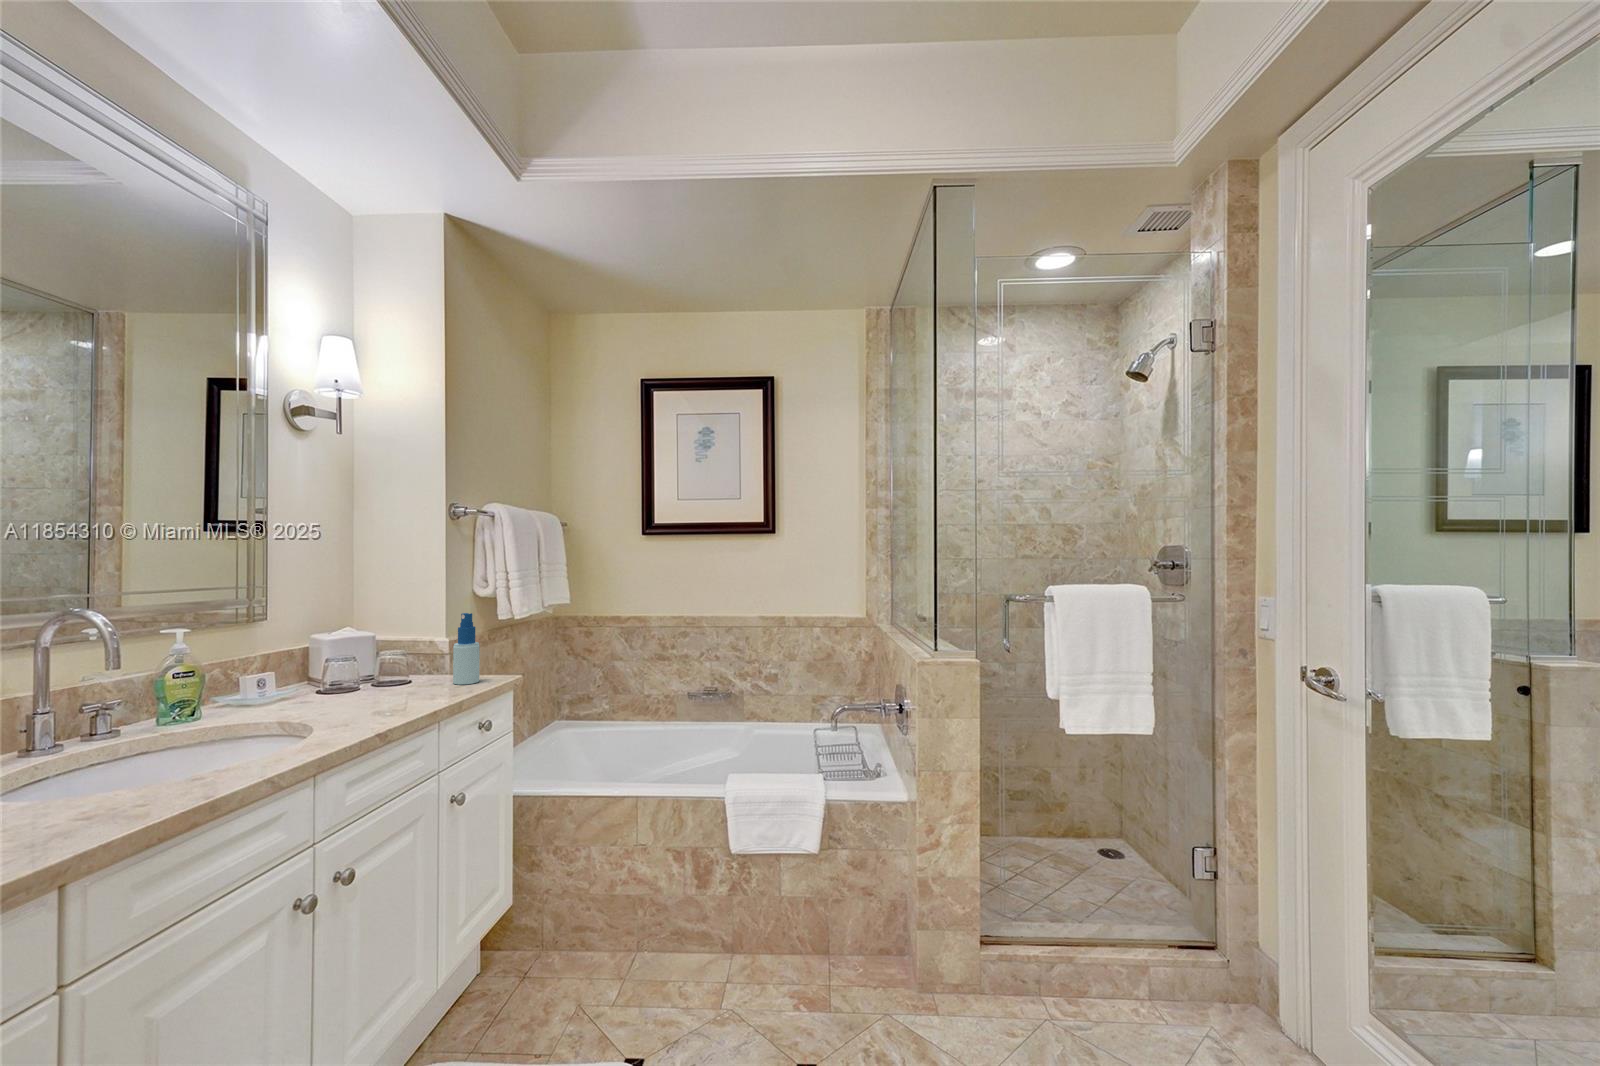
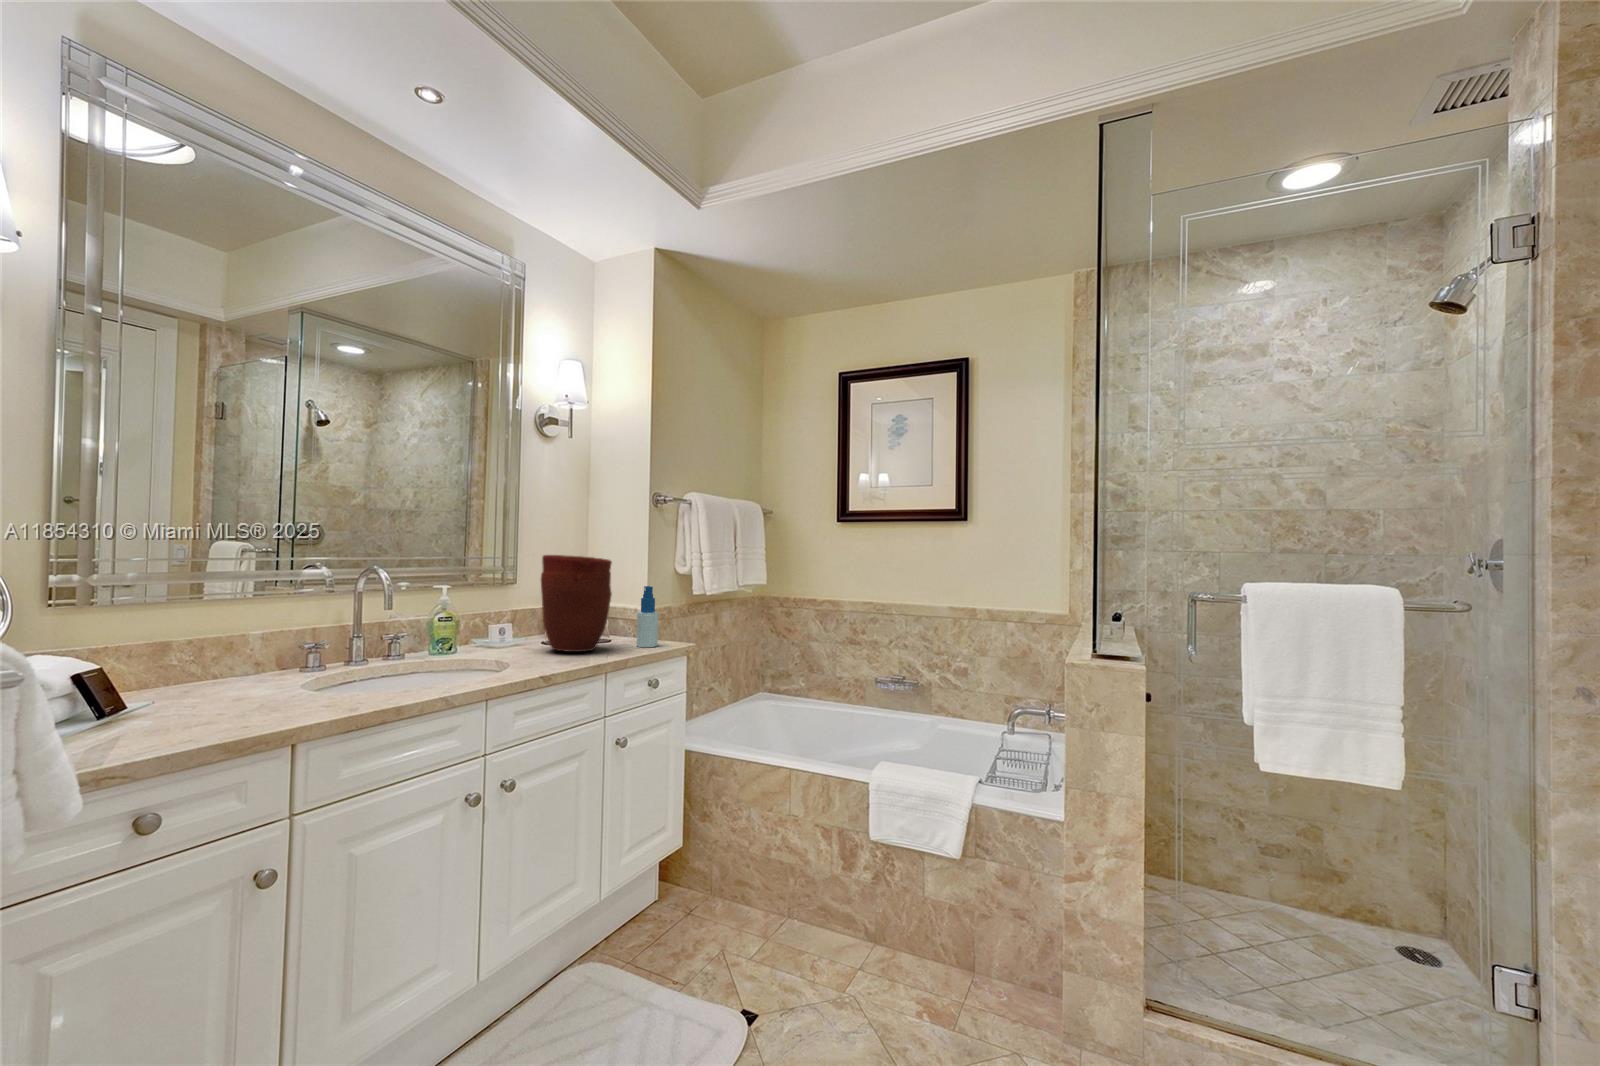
vase: none [331,581,428,700] -> present [541,555,612,652]

